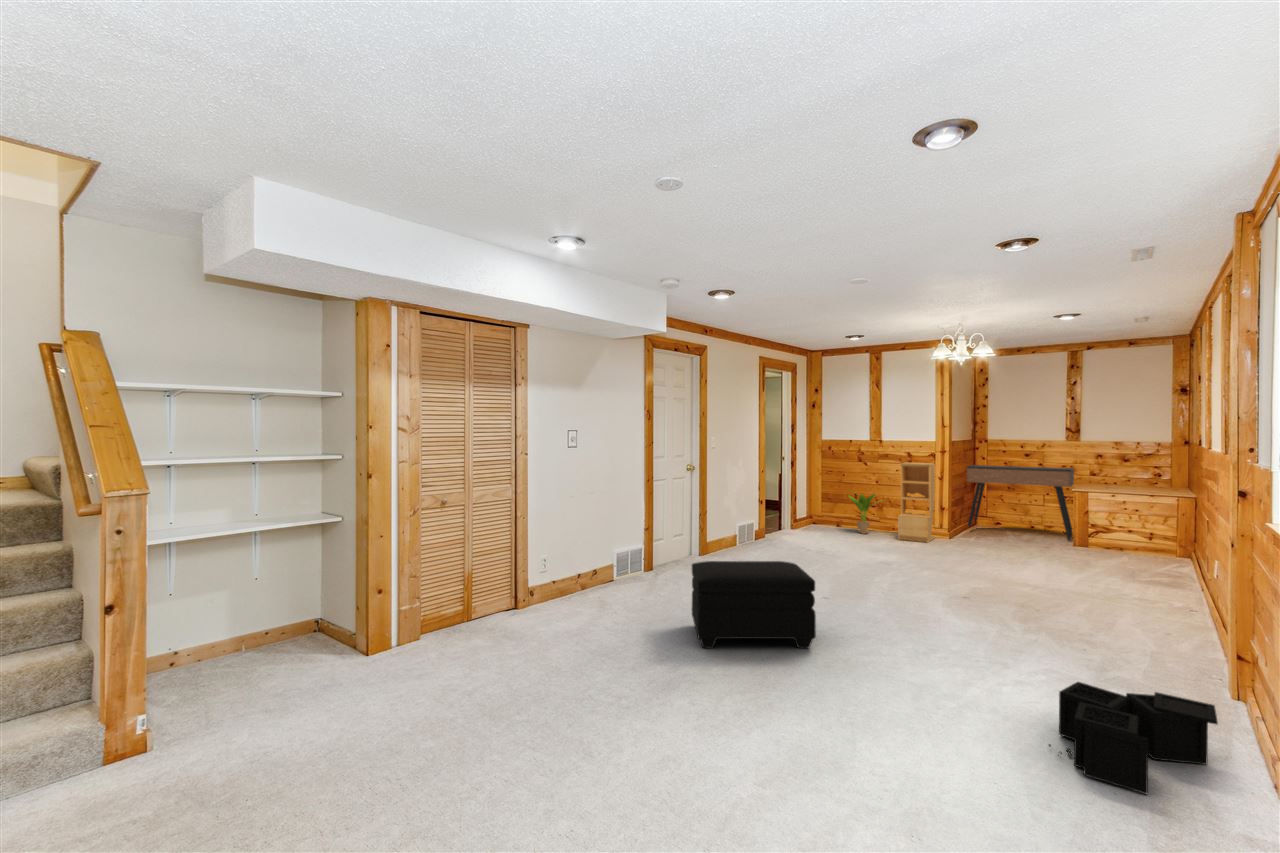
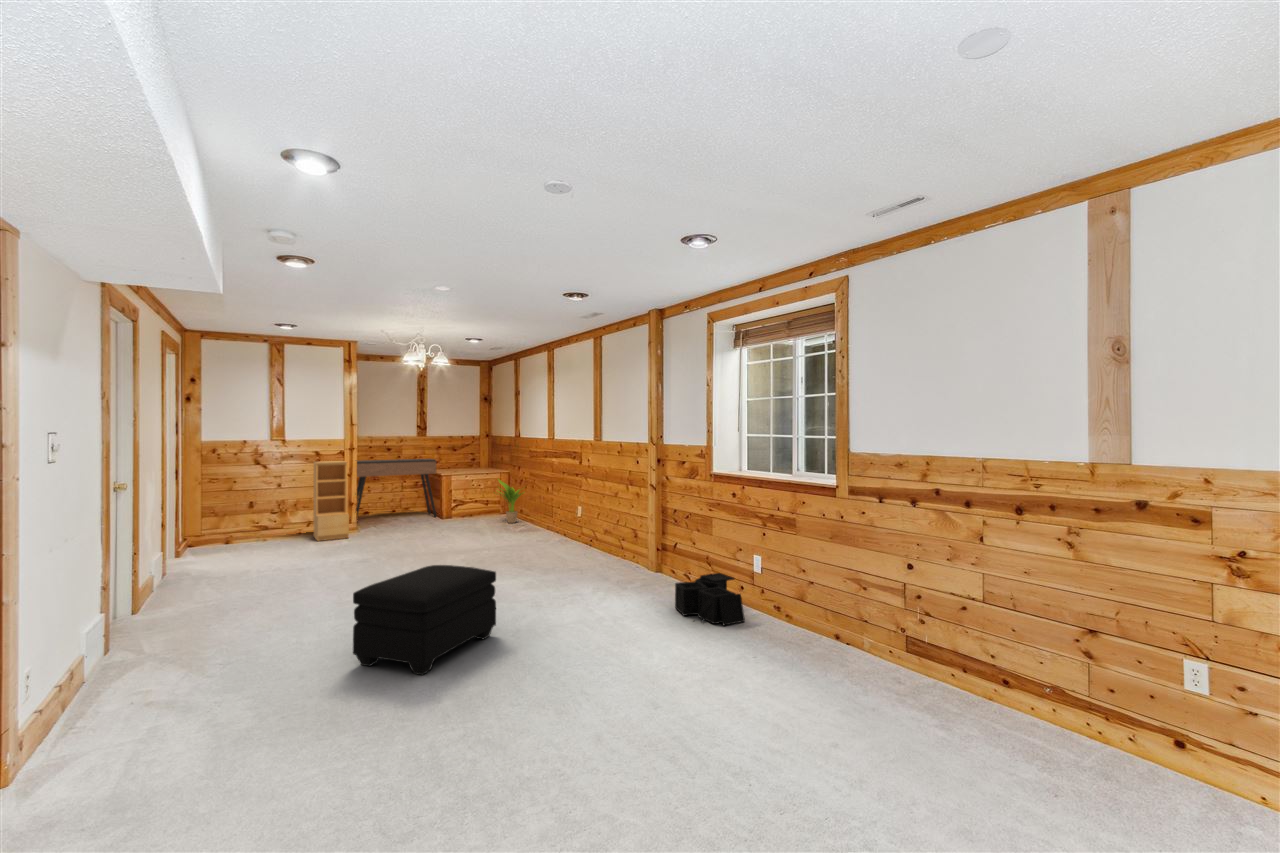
potted plant: present [849,493,877,534] -> present [497,479,523,523]

